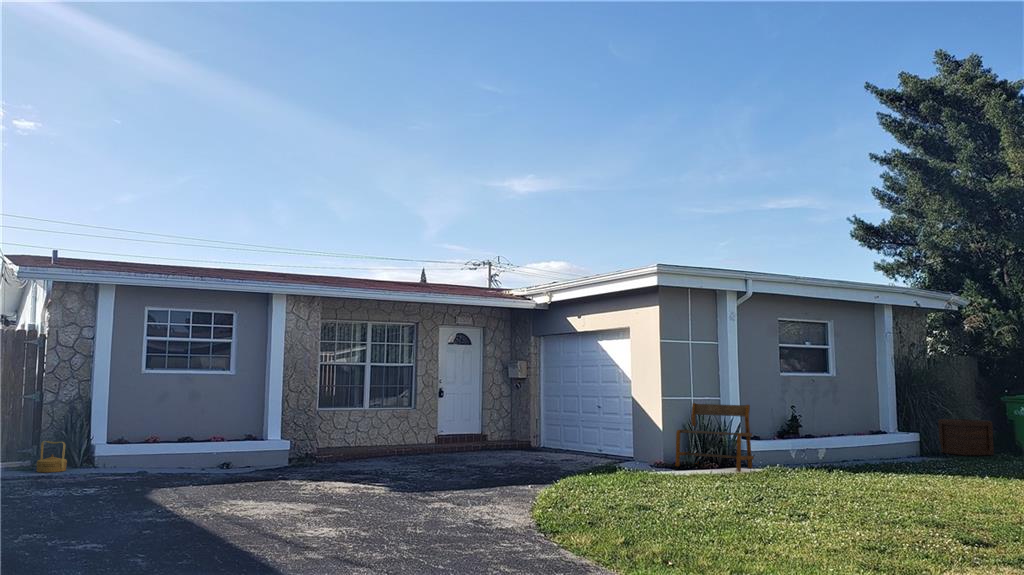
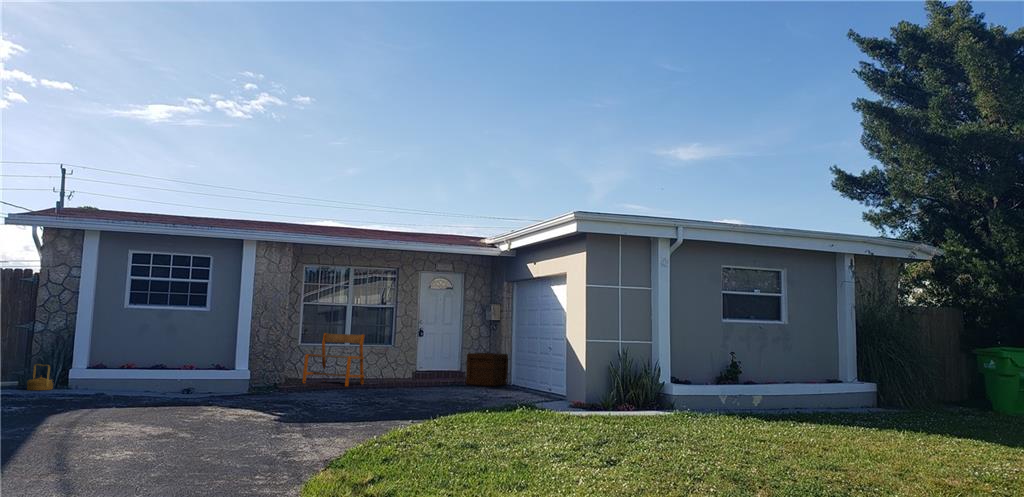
bench: present [675,403,754,471] -> present [302,333,365,386]
wooden crate: present [938,419,994,456] -> present [466,353,508,386]

